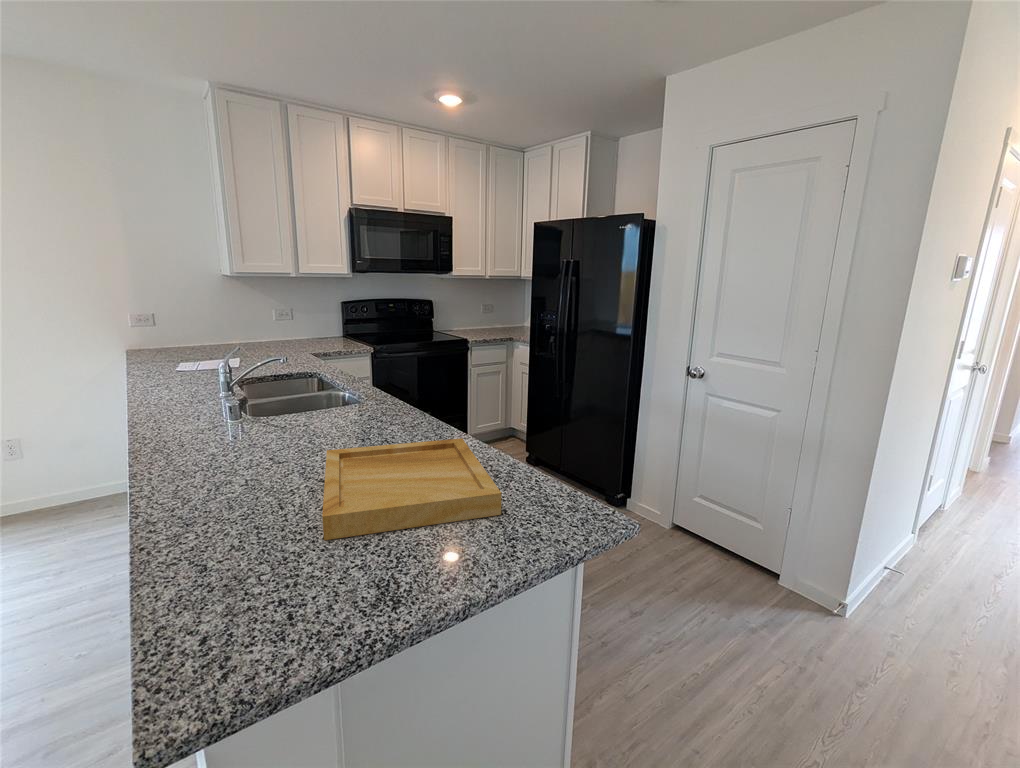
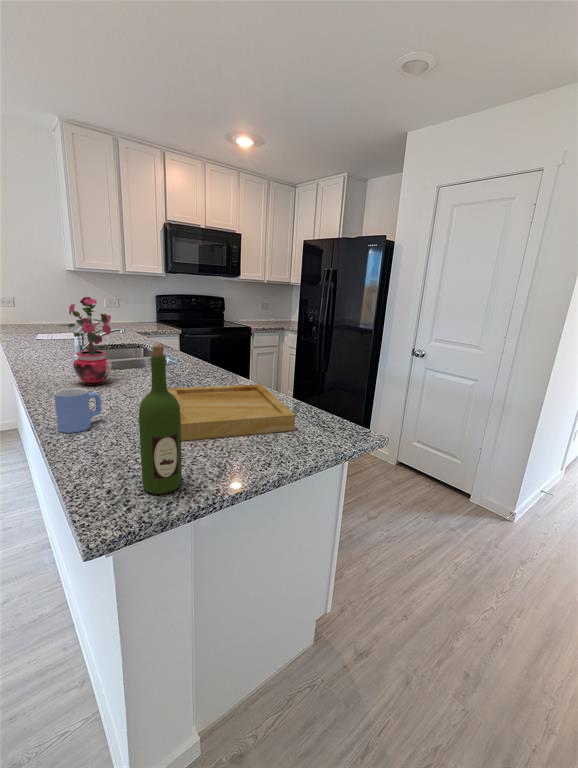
potted plant: none [182,323,258,444] -> present [60,297,112,385]
wine bottle: none [244,423,316,643] -> present [139,345,182,494]
mug: none [155,462,227,529] -> present [54,388,101,433]

